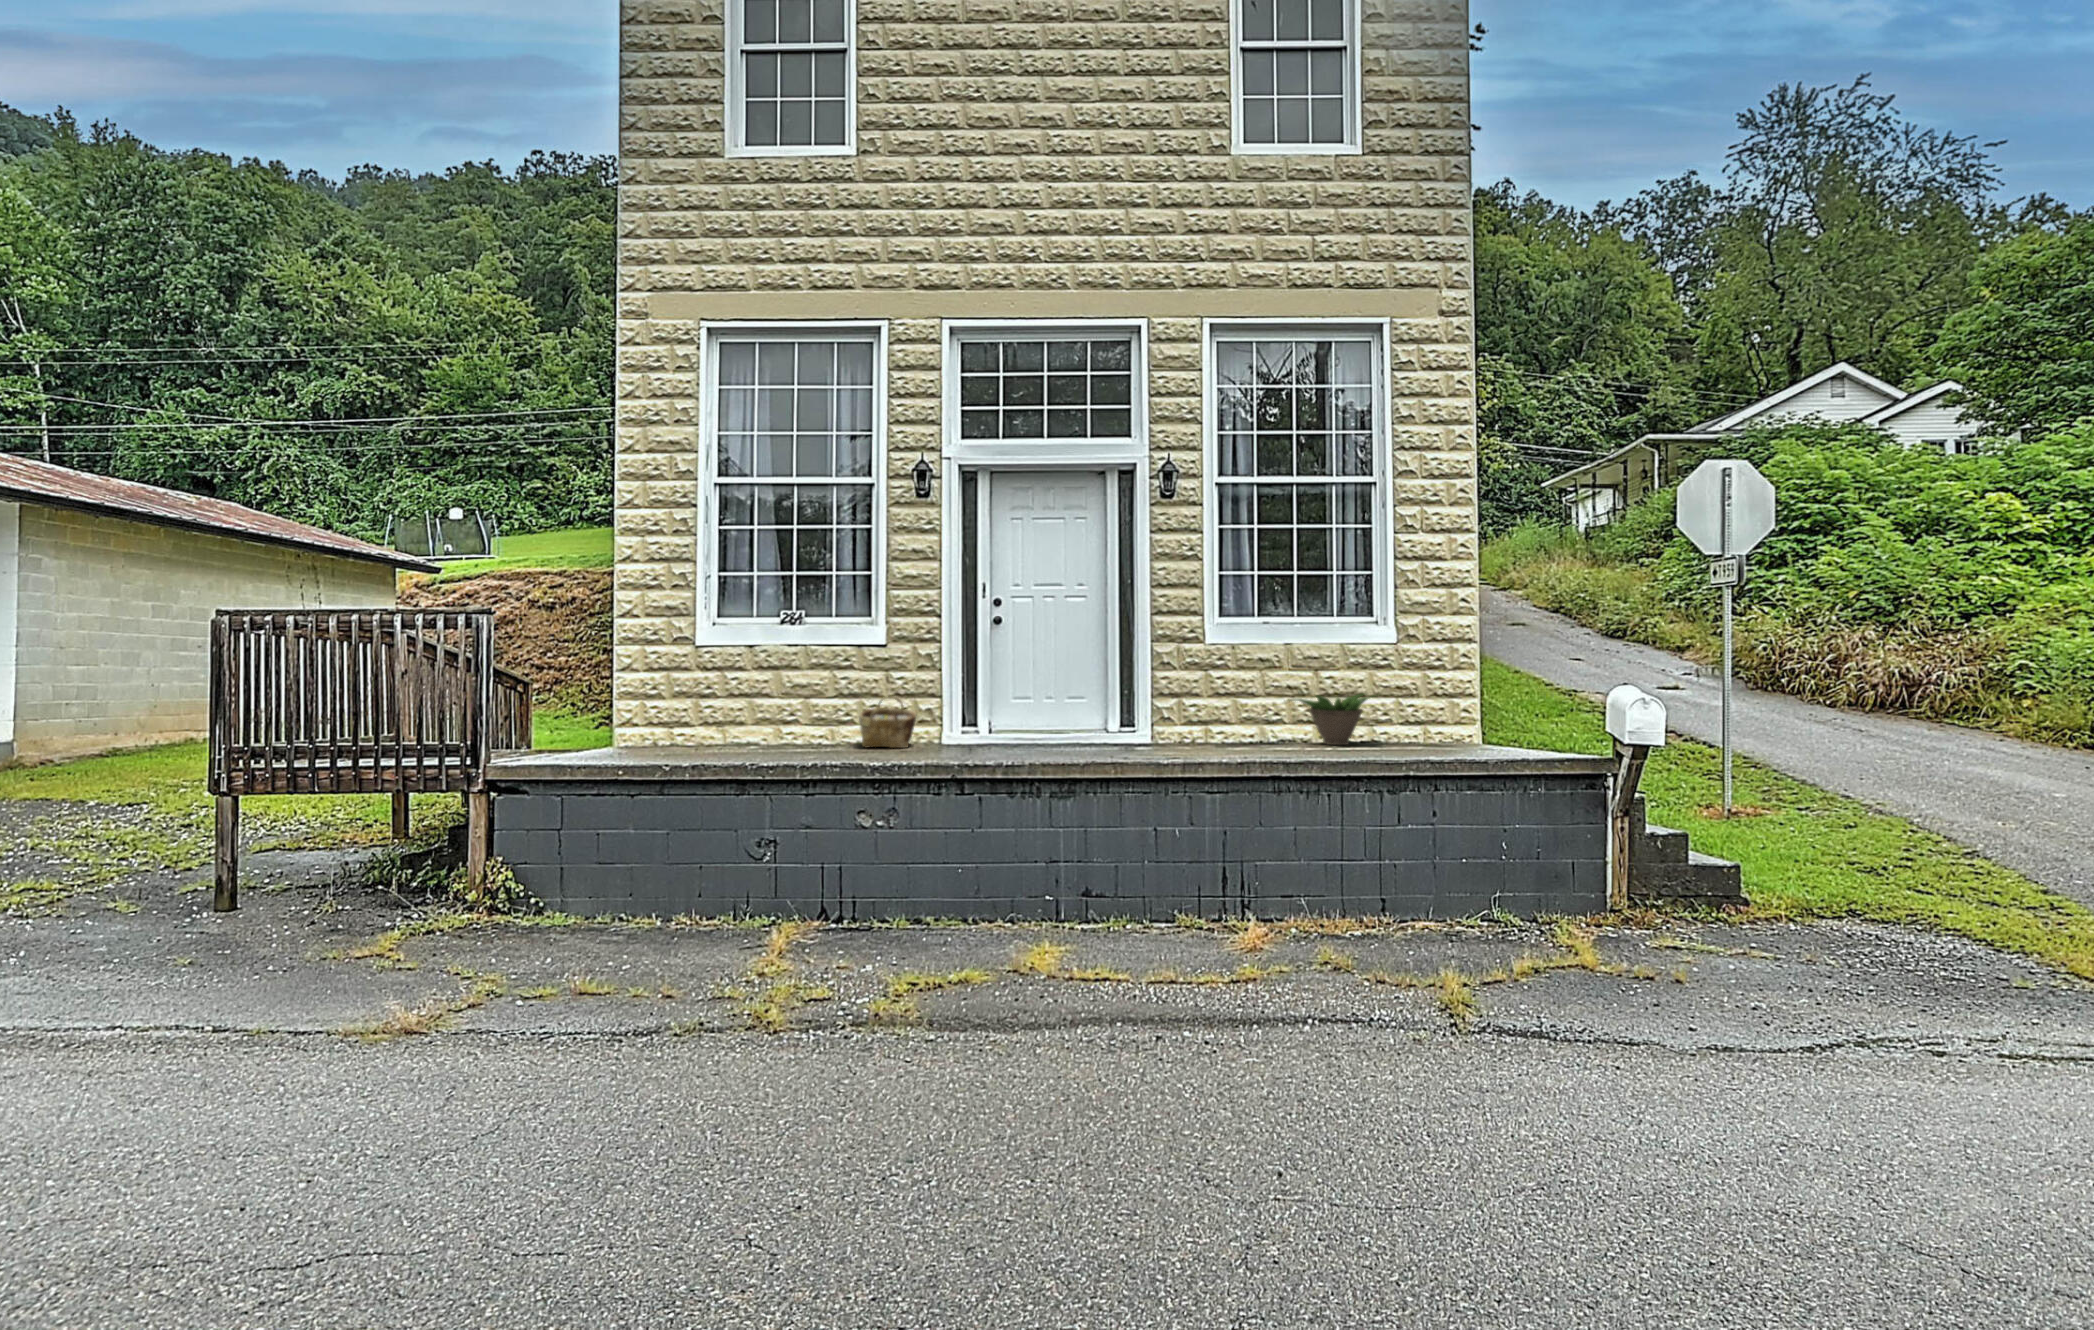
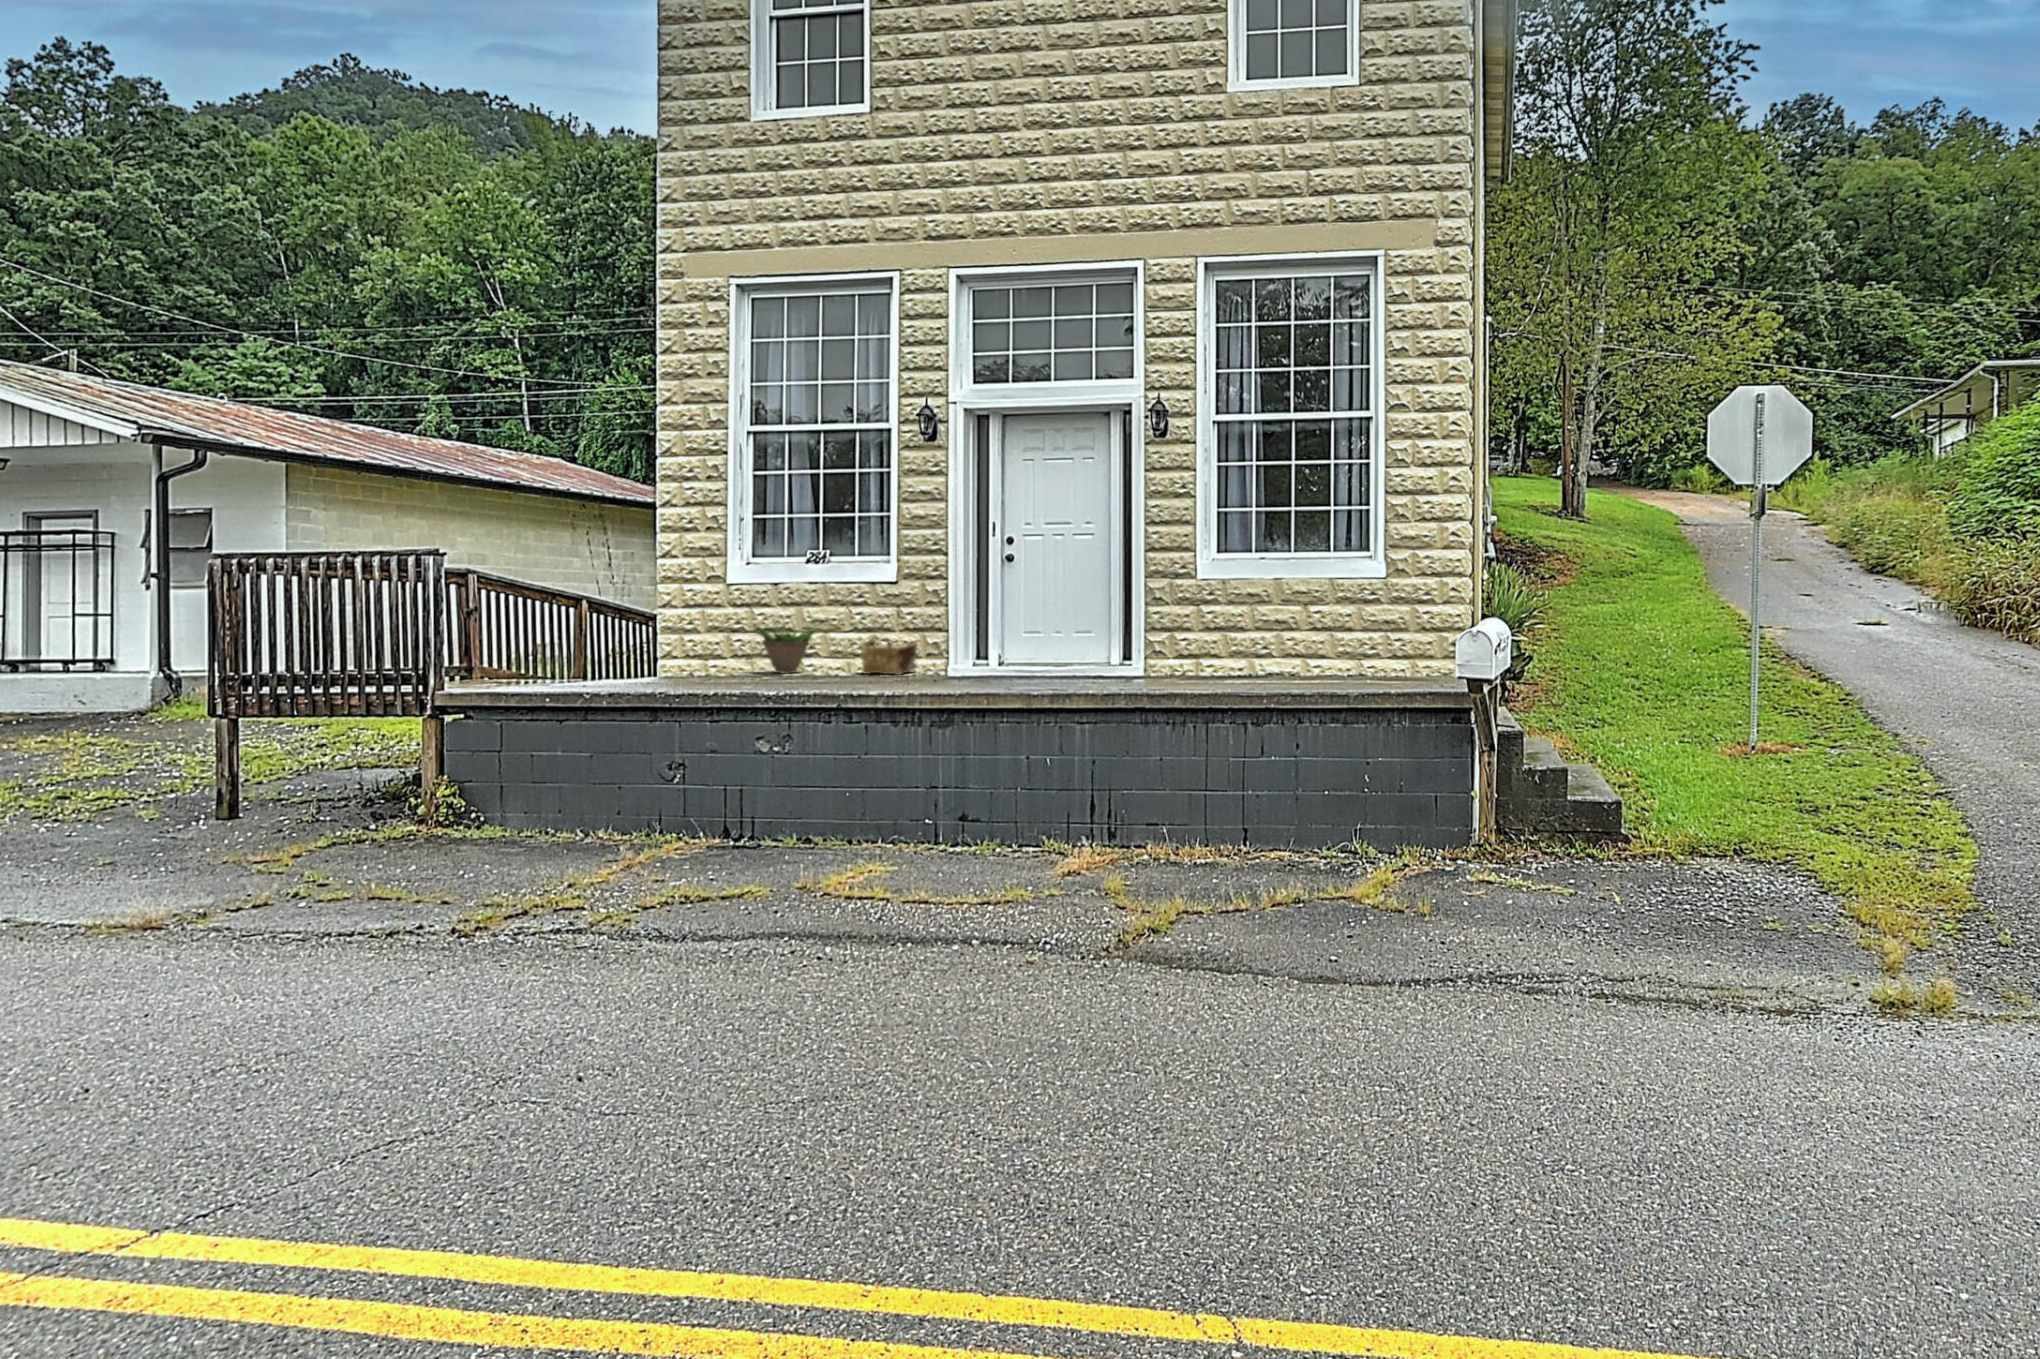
decorative plant: present [1292,694,1370,745] -> present [749,627,818,673]

